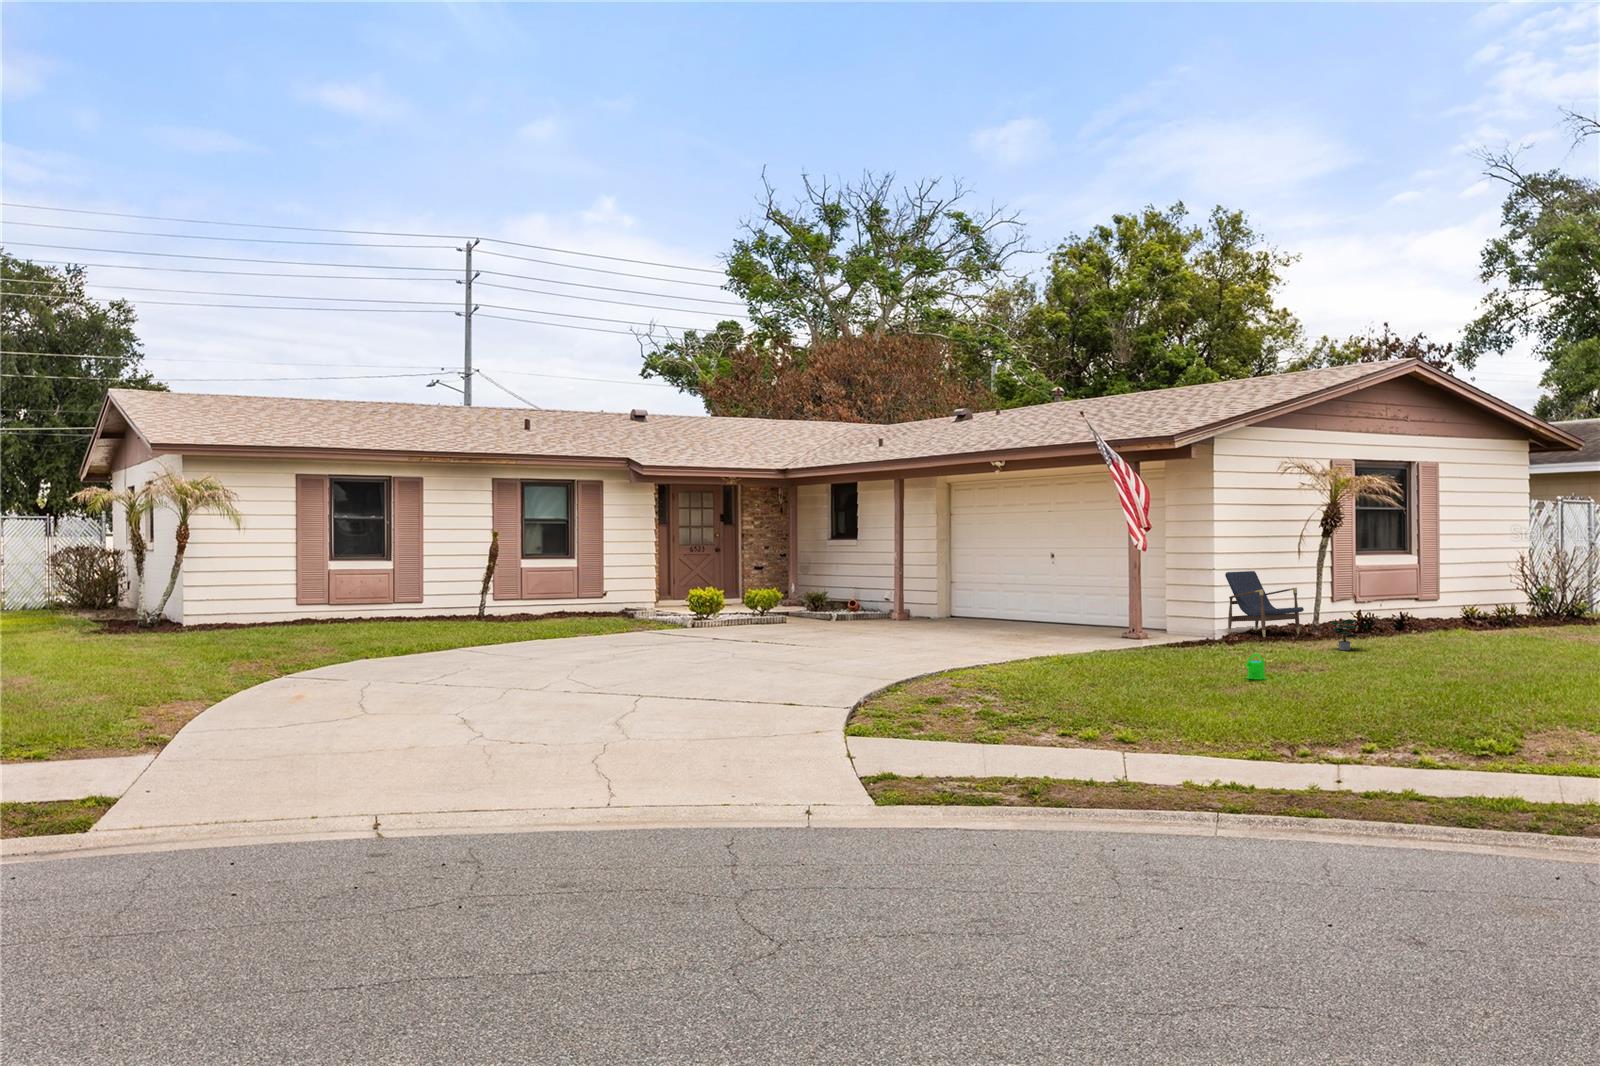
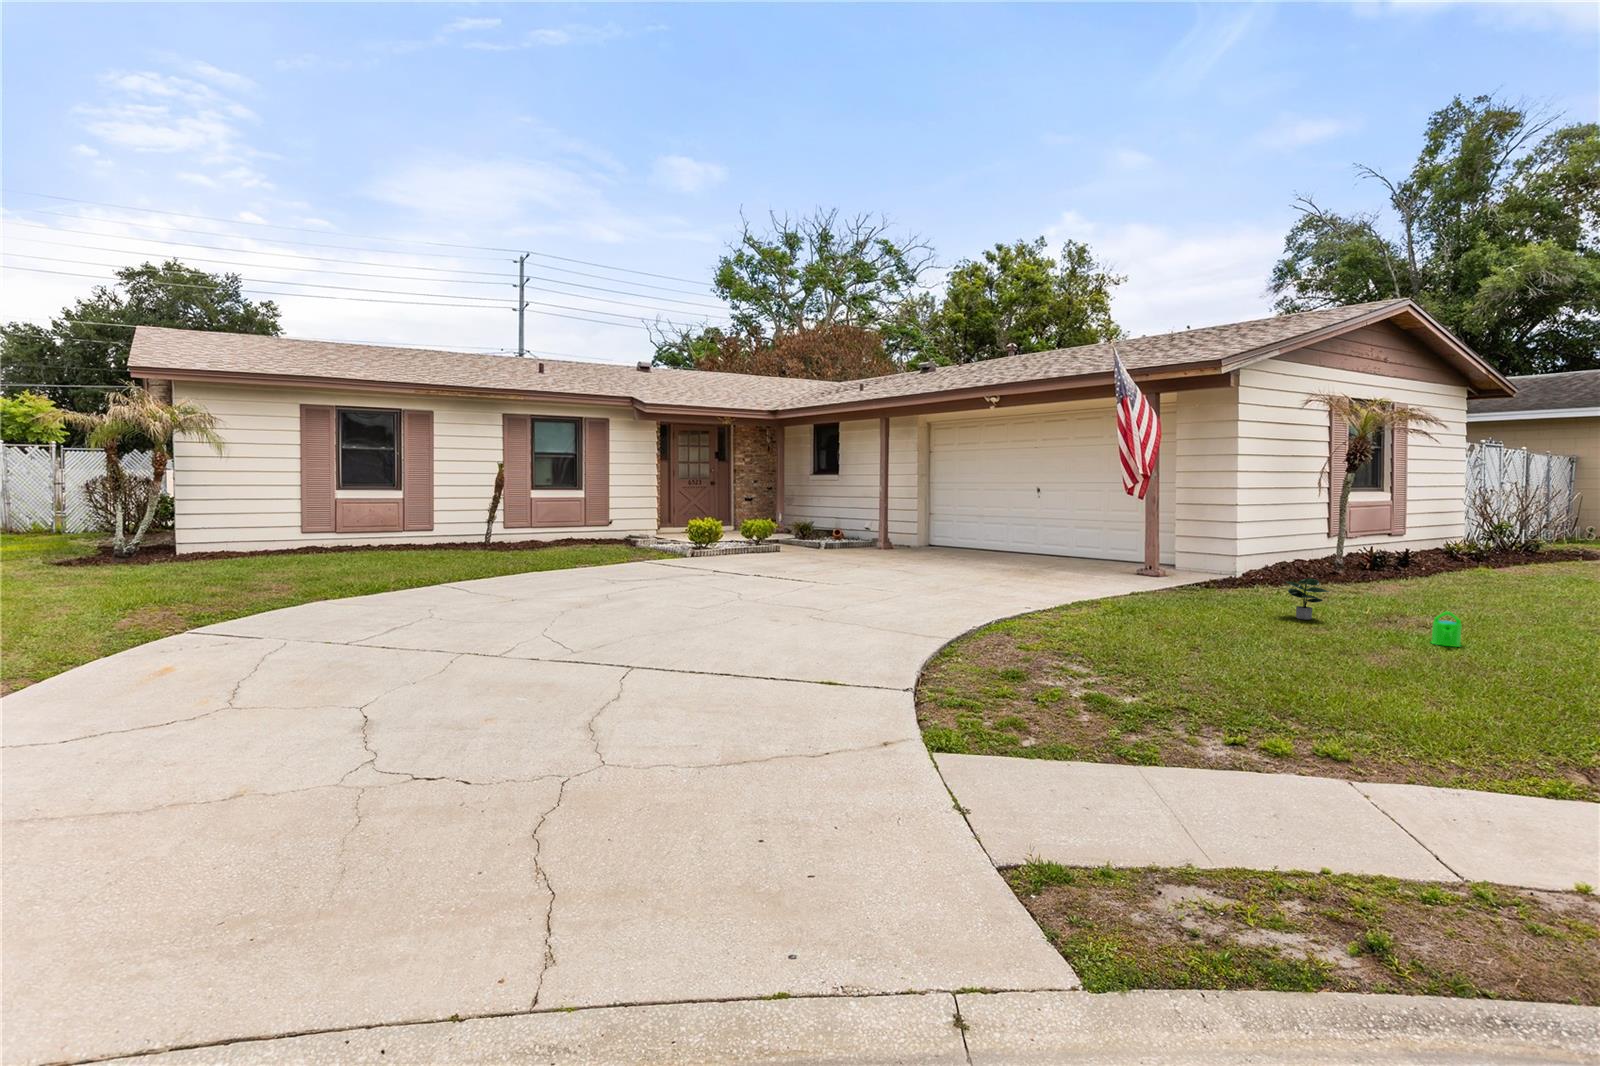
lounge chair: present [1225,571,1304,637] -> none [1249,506,1334,575]
potted plant: present [1330,619,1358,650] -> present [1285,578,1329,620]

